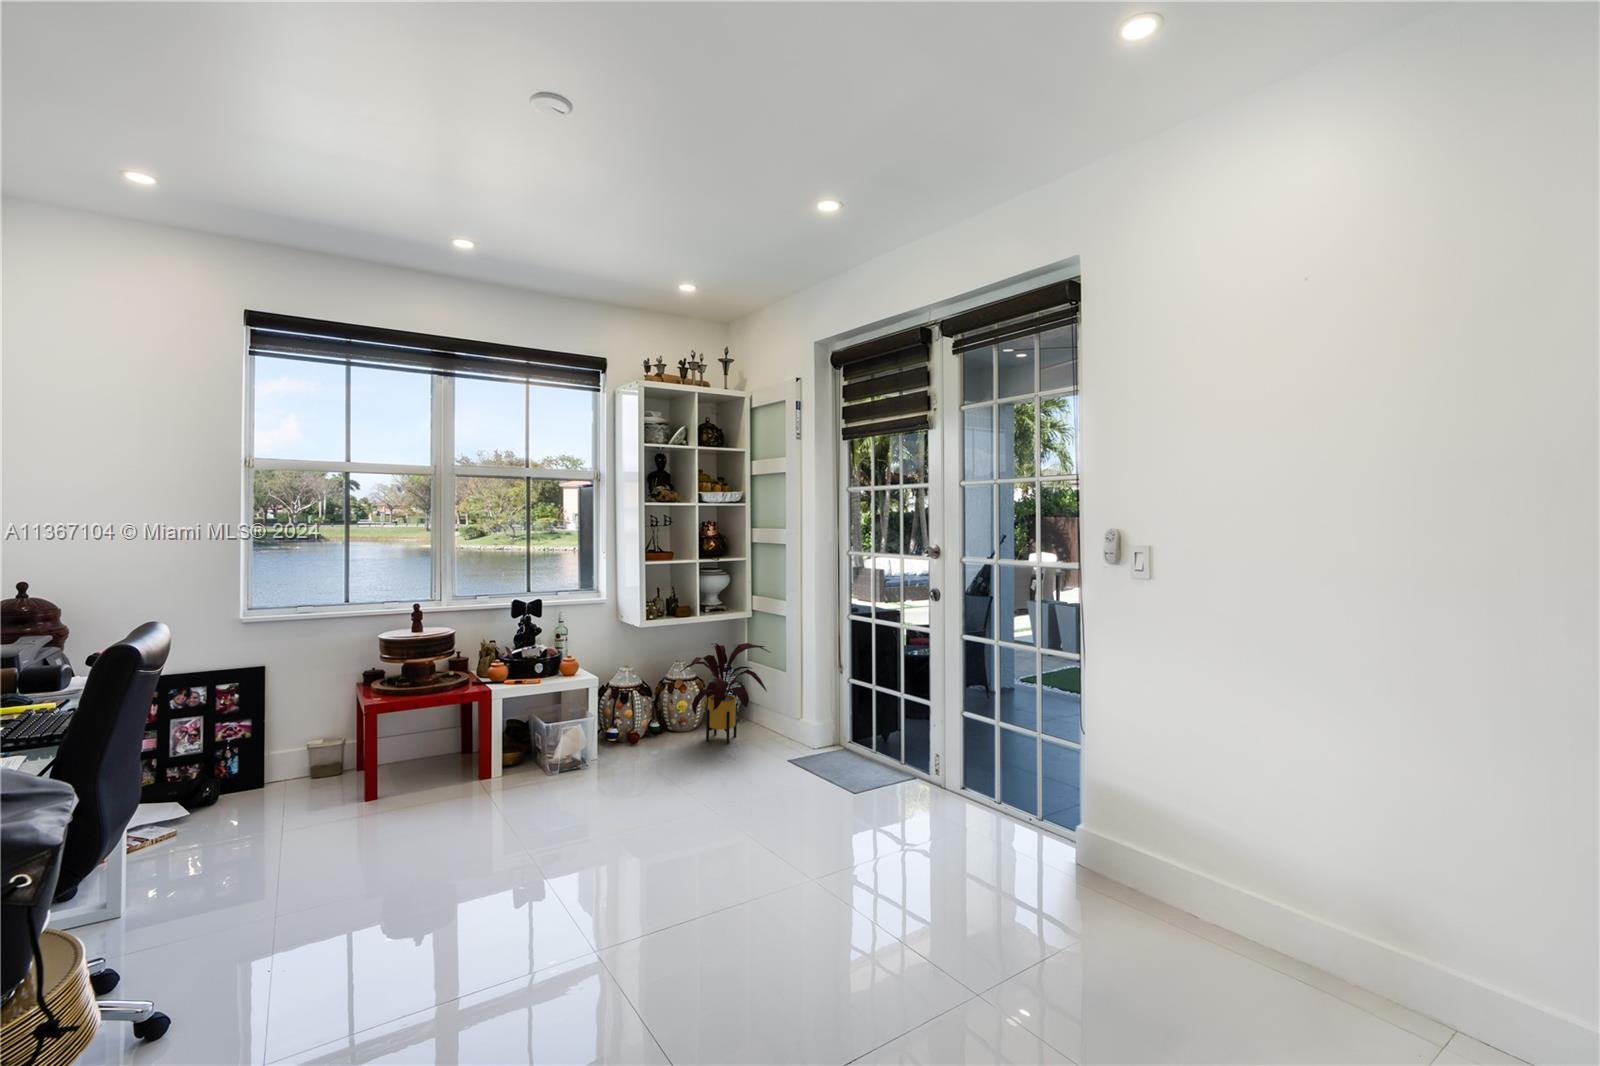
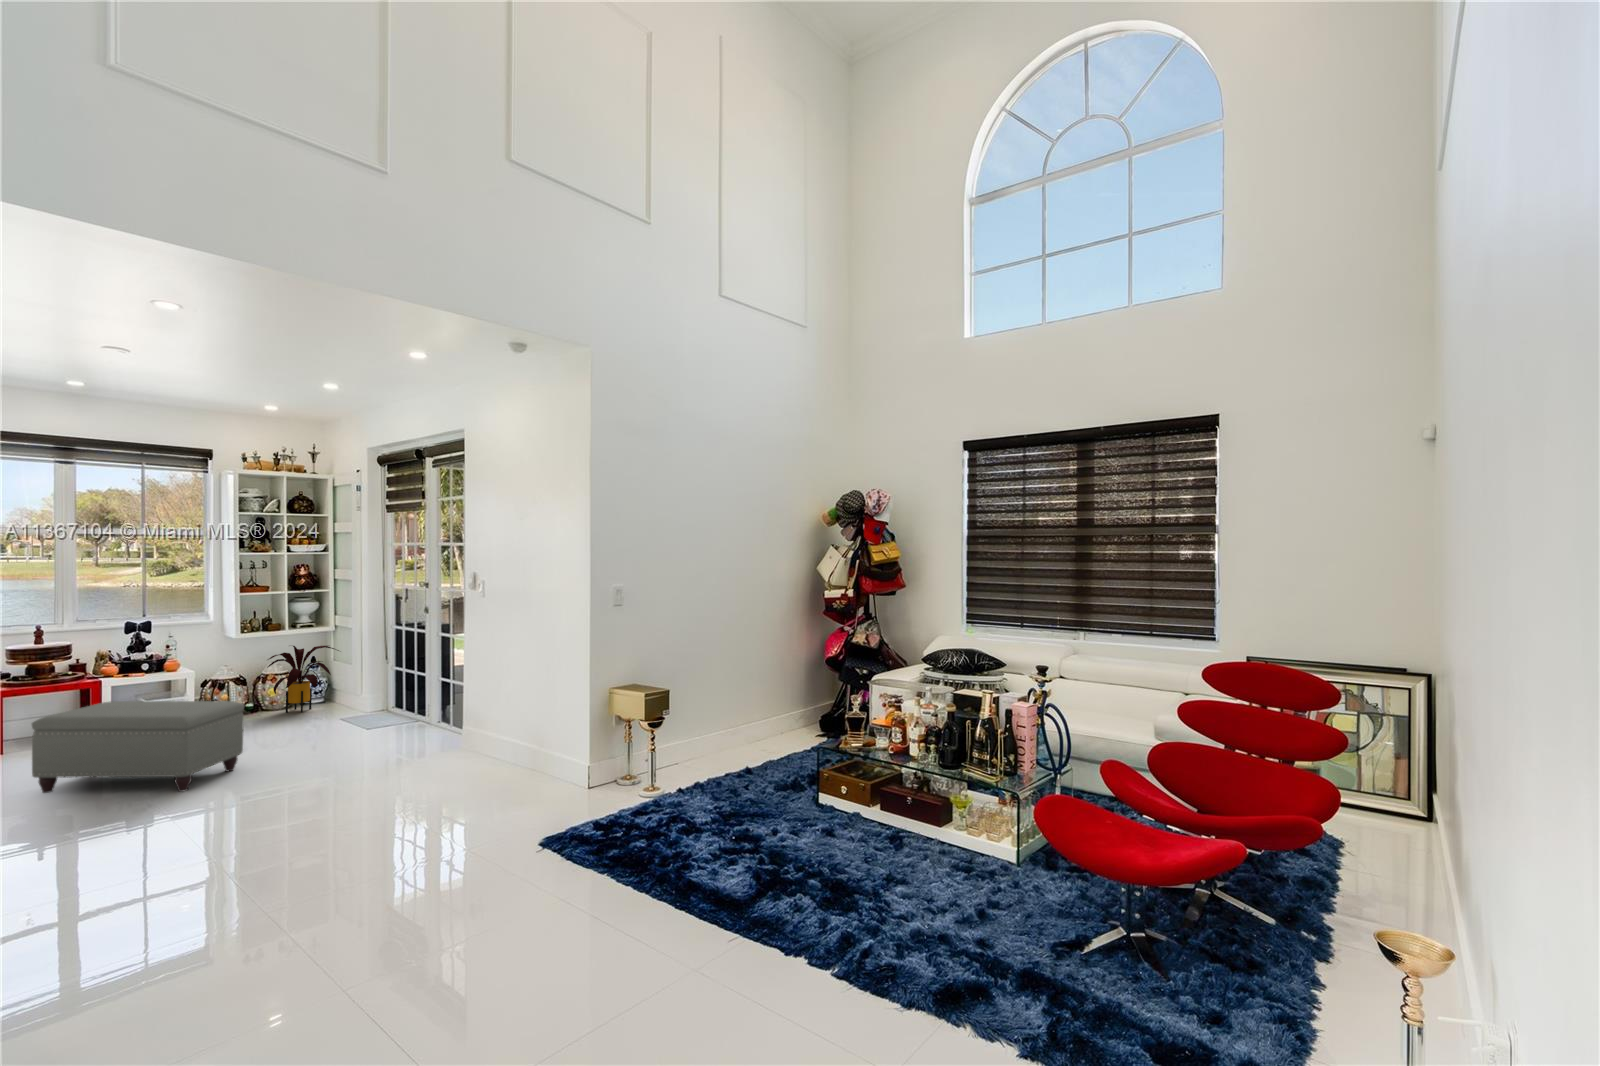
ottoman: none [402,759,724,993] -> present [32,701,244,793]

